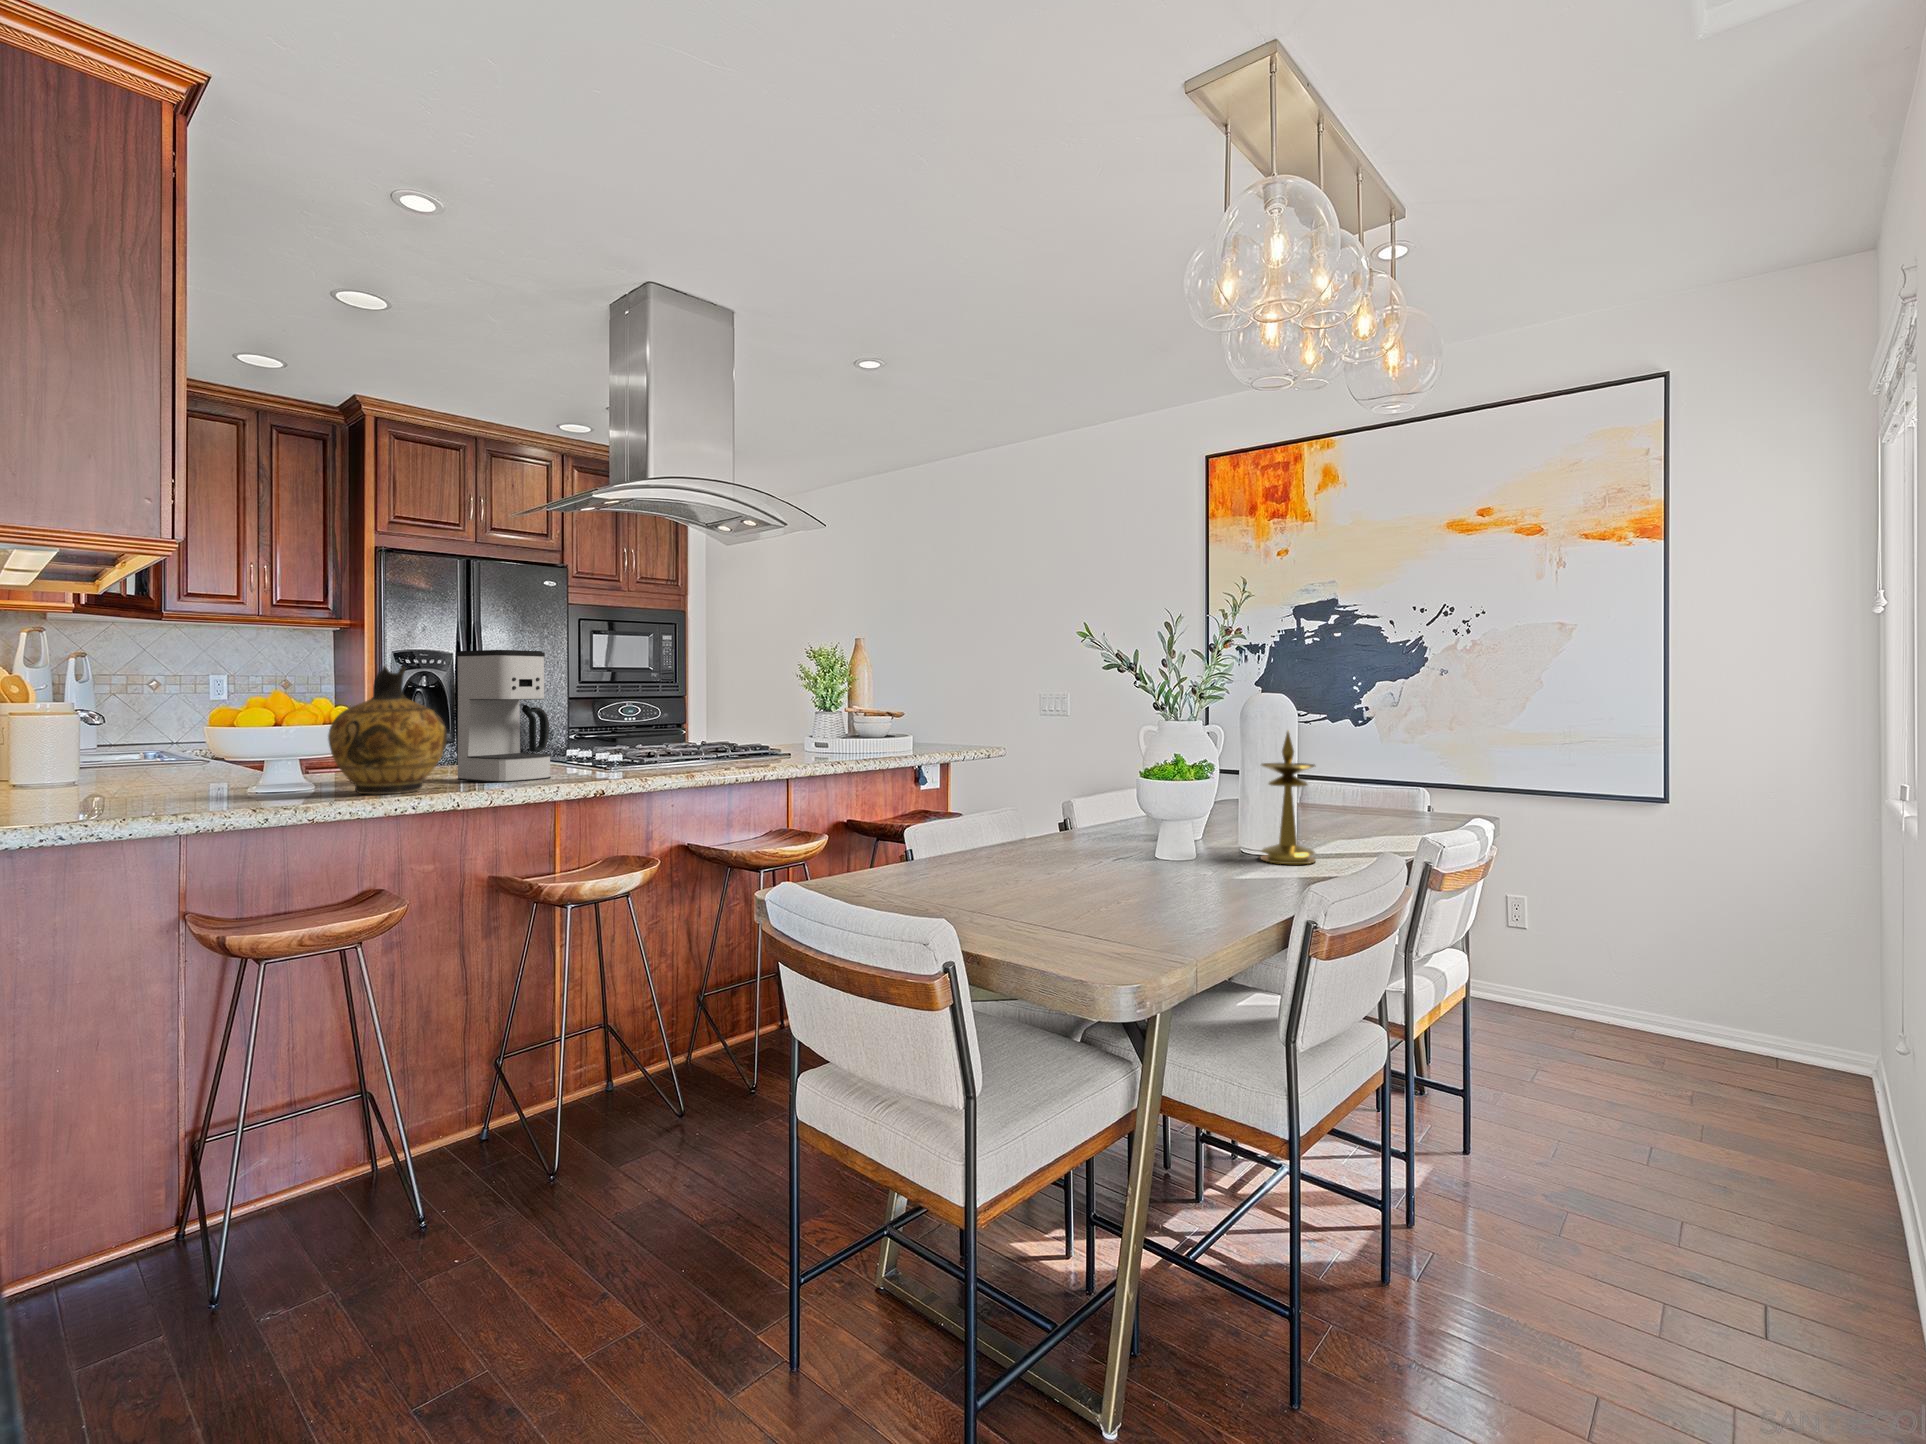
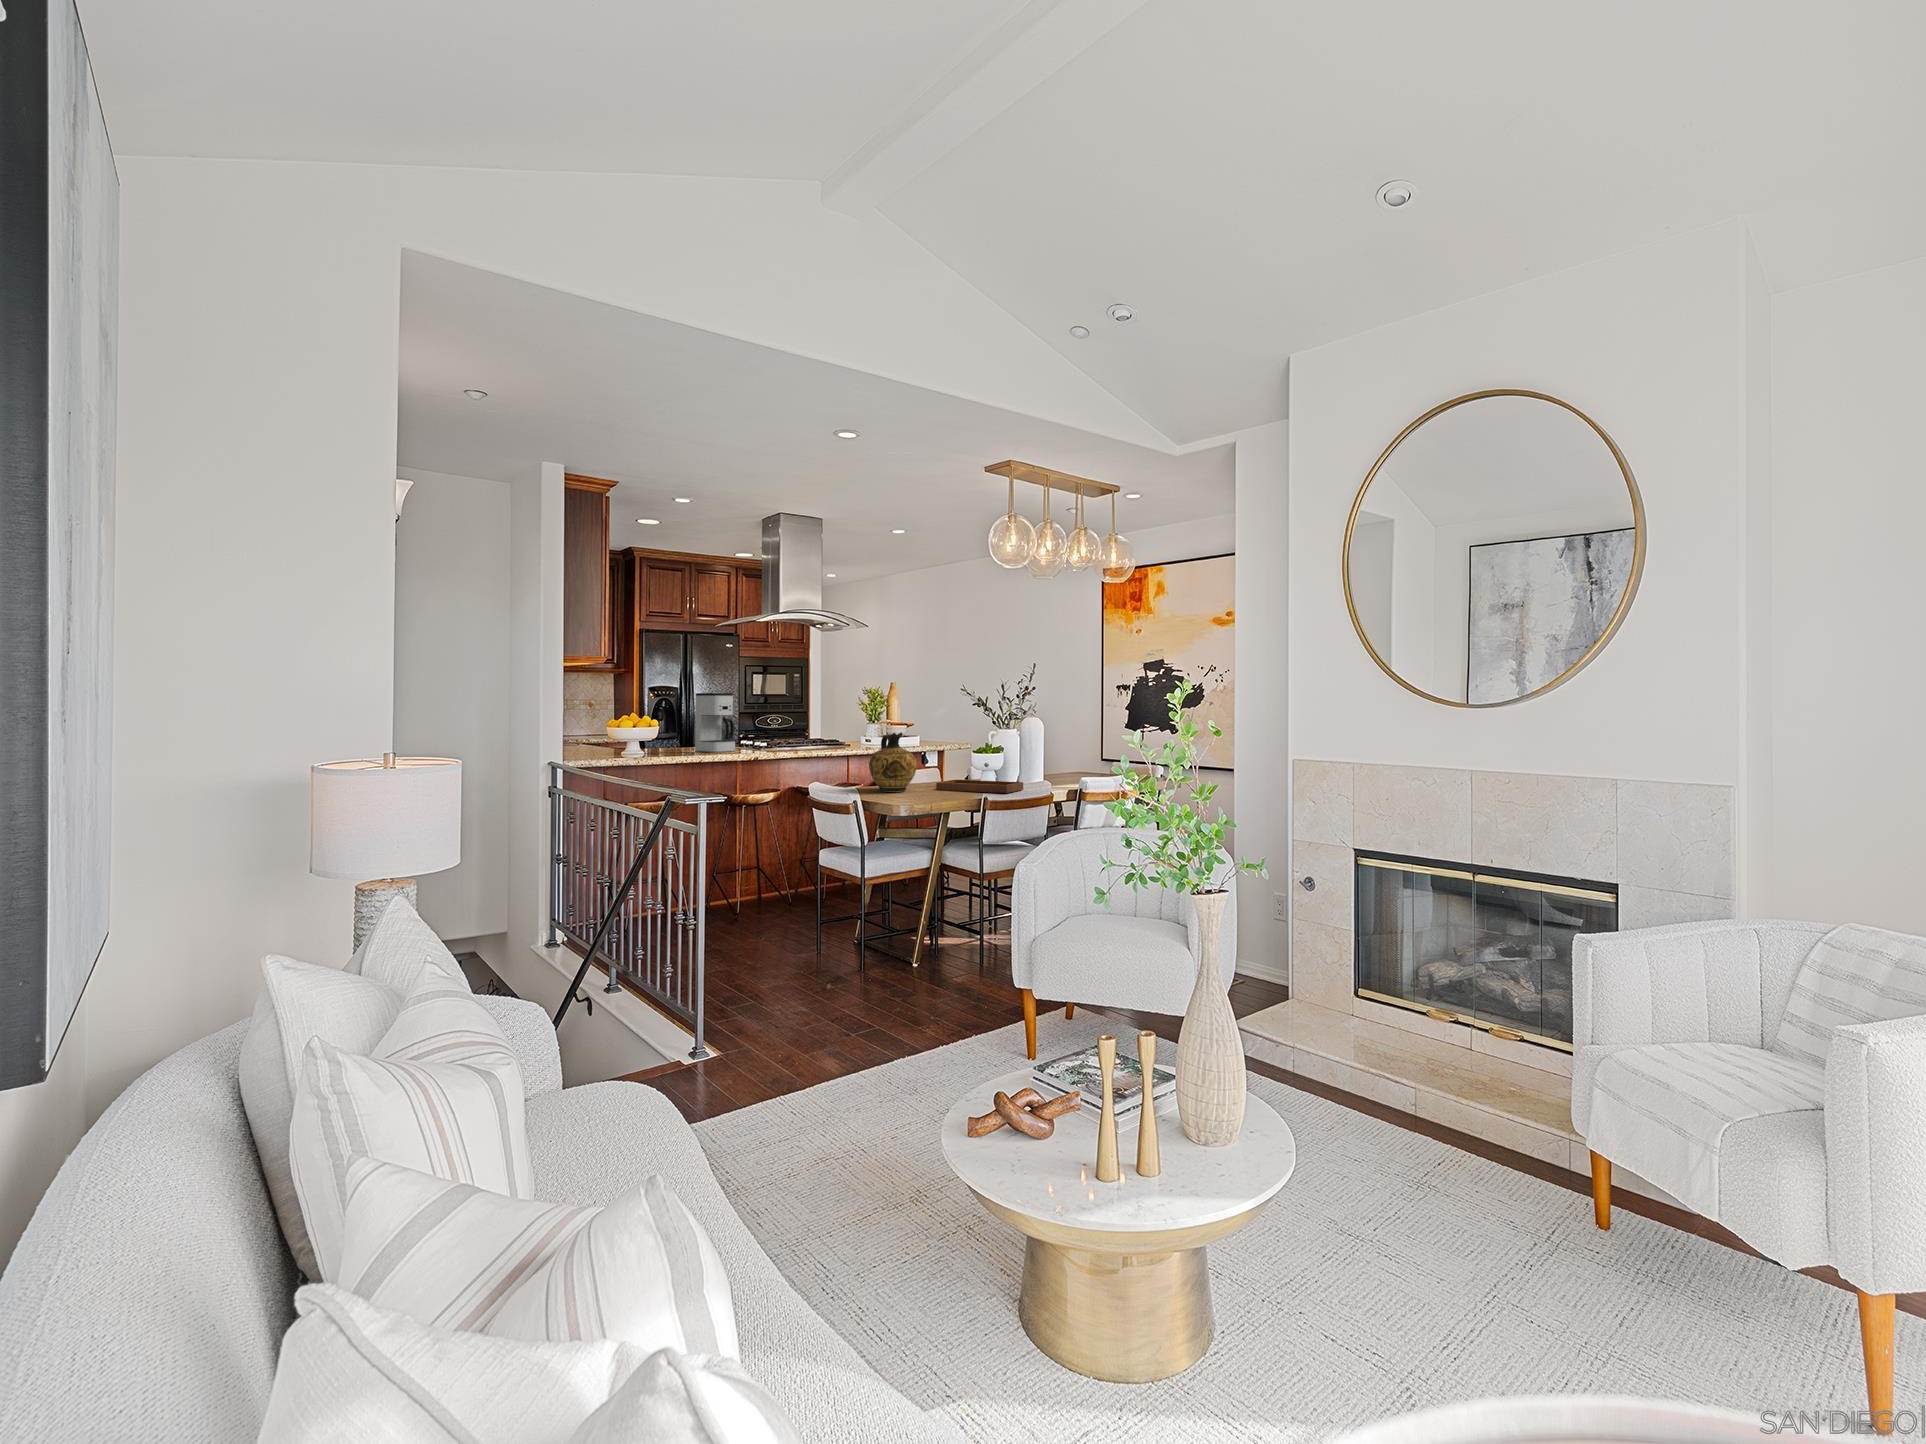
ceramic jug: present [328,666,447,794] -> present [869,733,917,792]
candlestick: present [1261,732,1316,864] -> none [1033,731,1057,789]
tray: none [1058,807,1257,886] -> present [936,763,1023,793]

